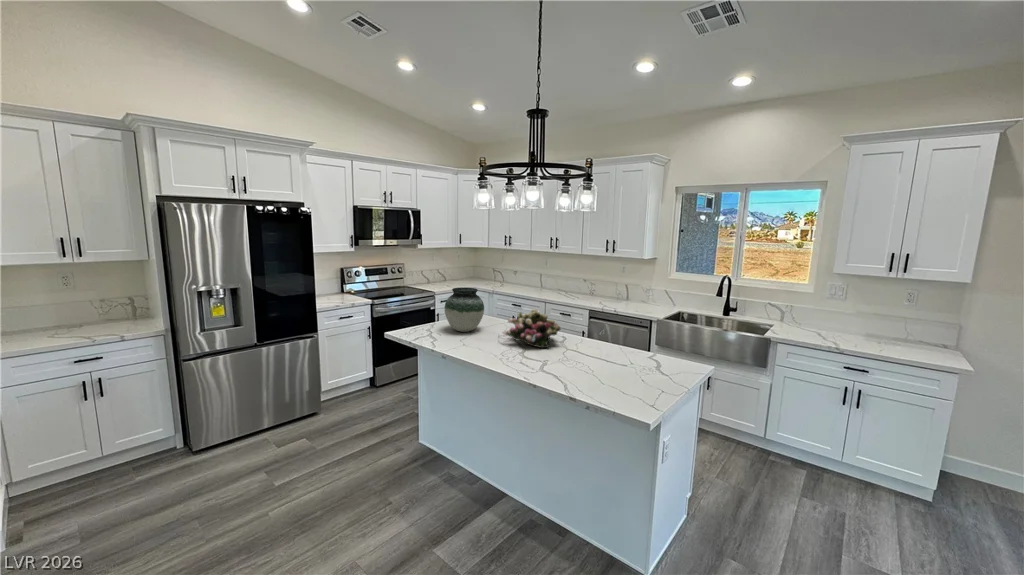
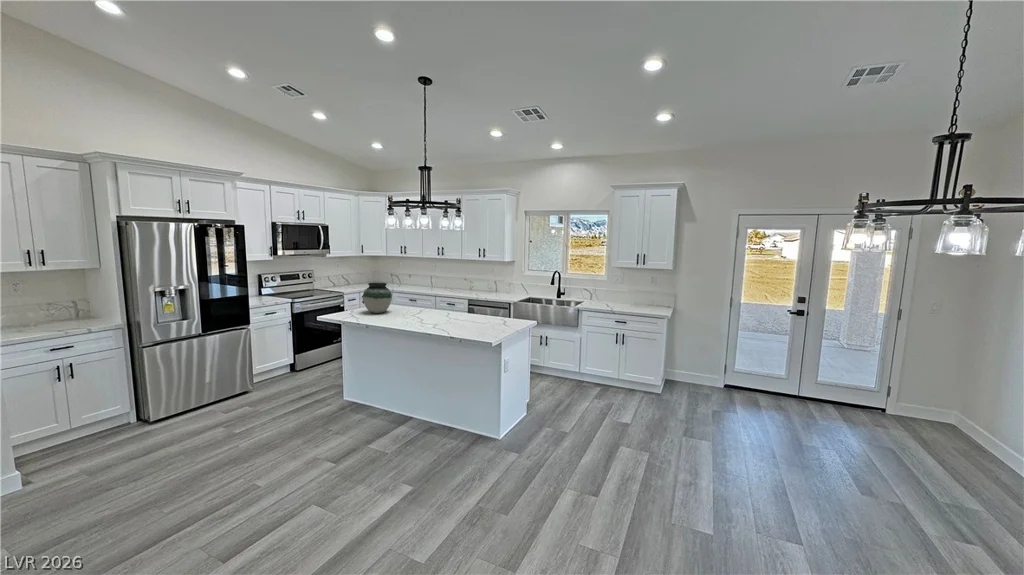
flower arrangement: present [503,308,560,348] -> none [407,294,446,318]

